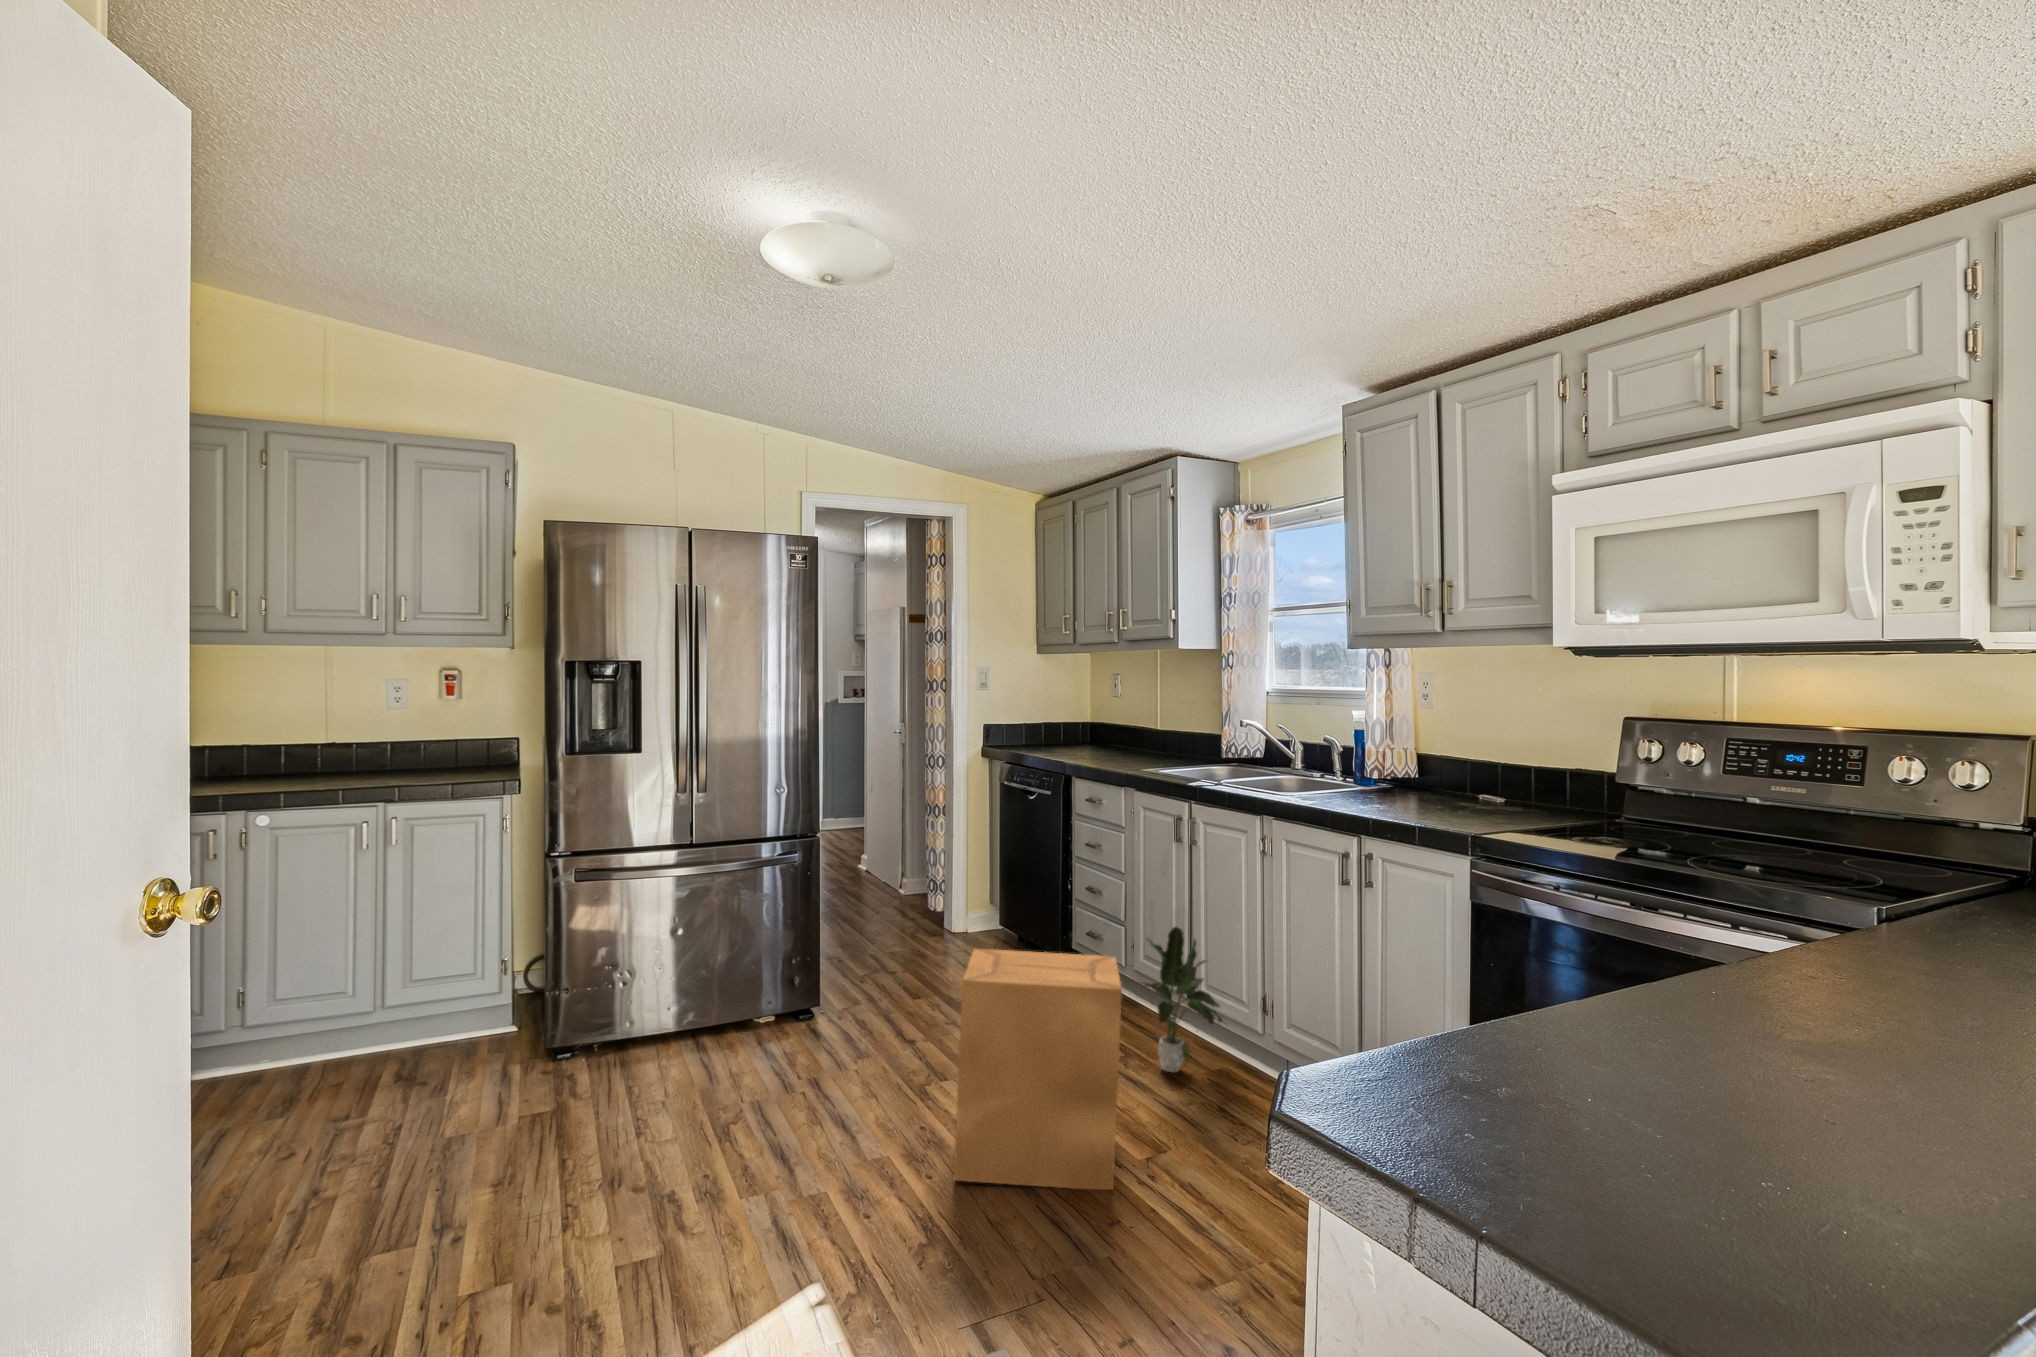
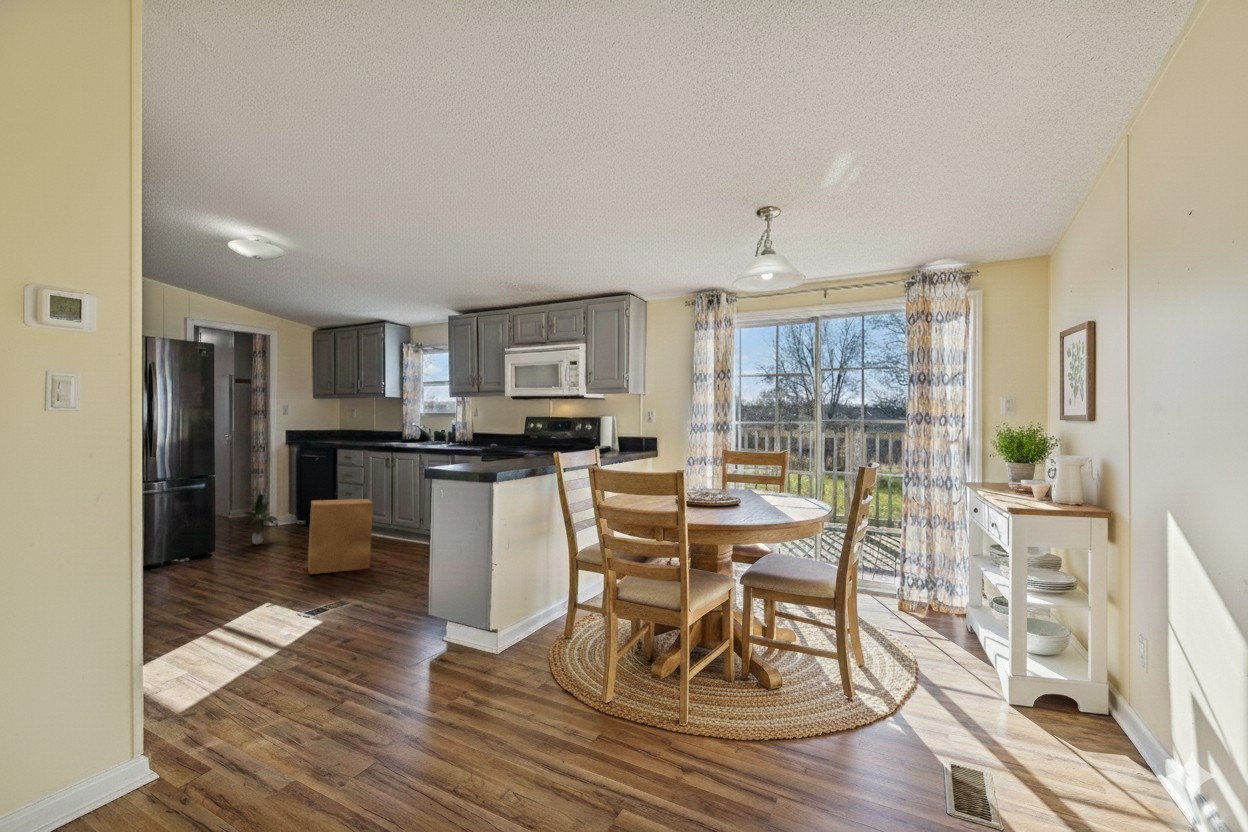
potted plant: present [1141,927,1223,1072] -> present [244,494,278,544]

